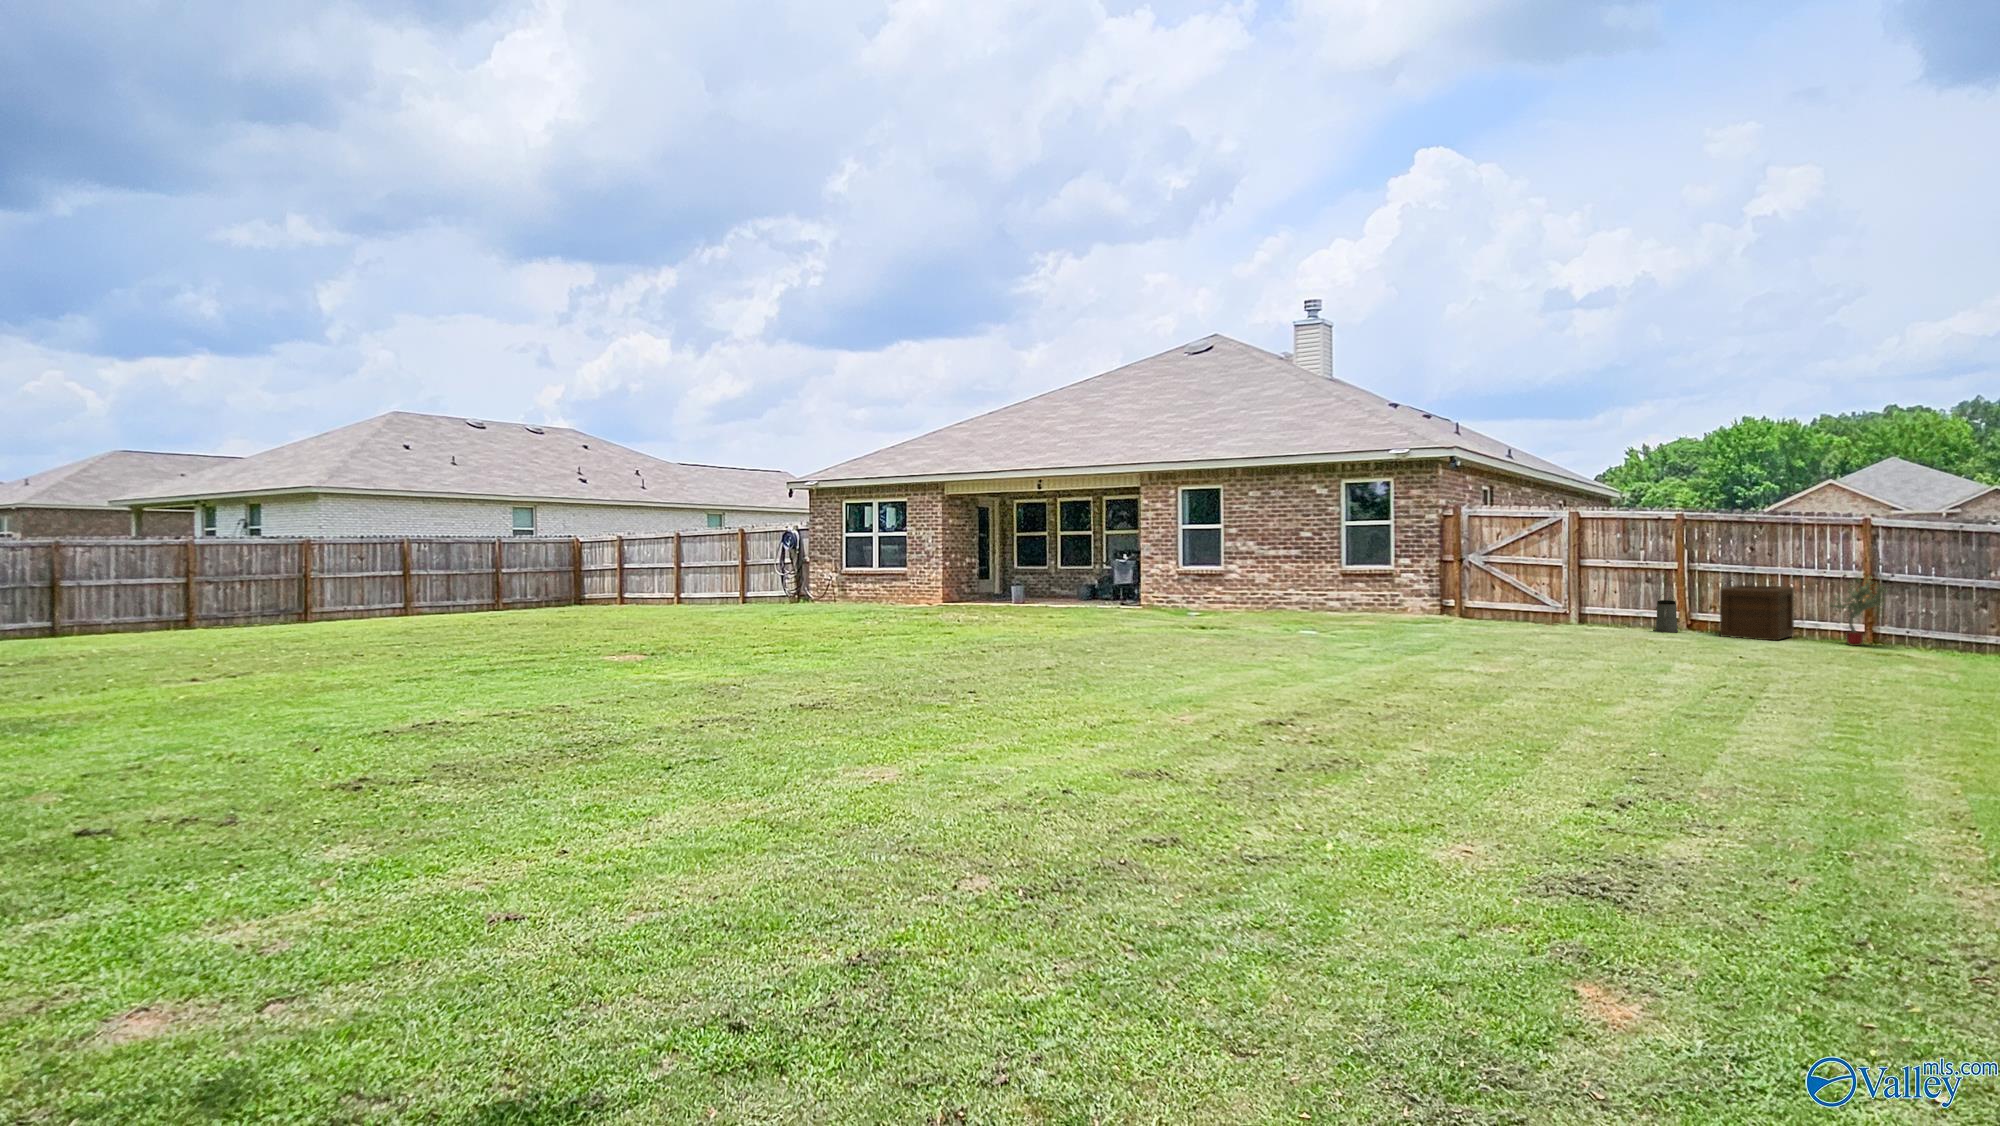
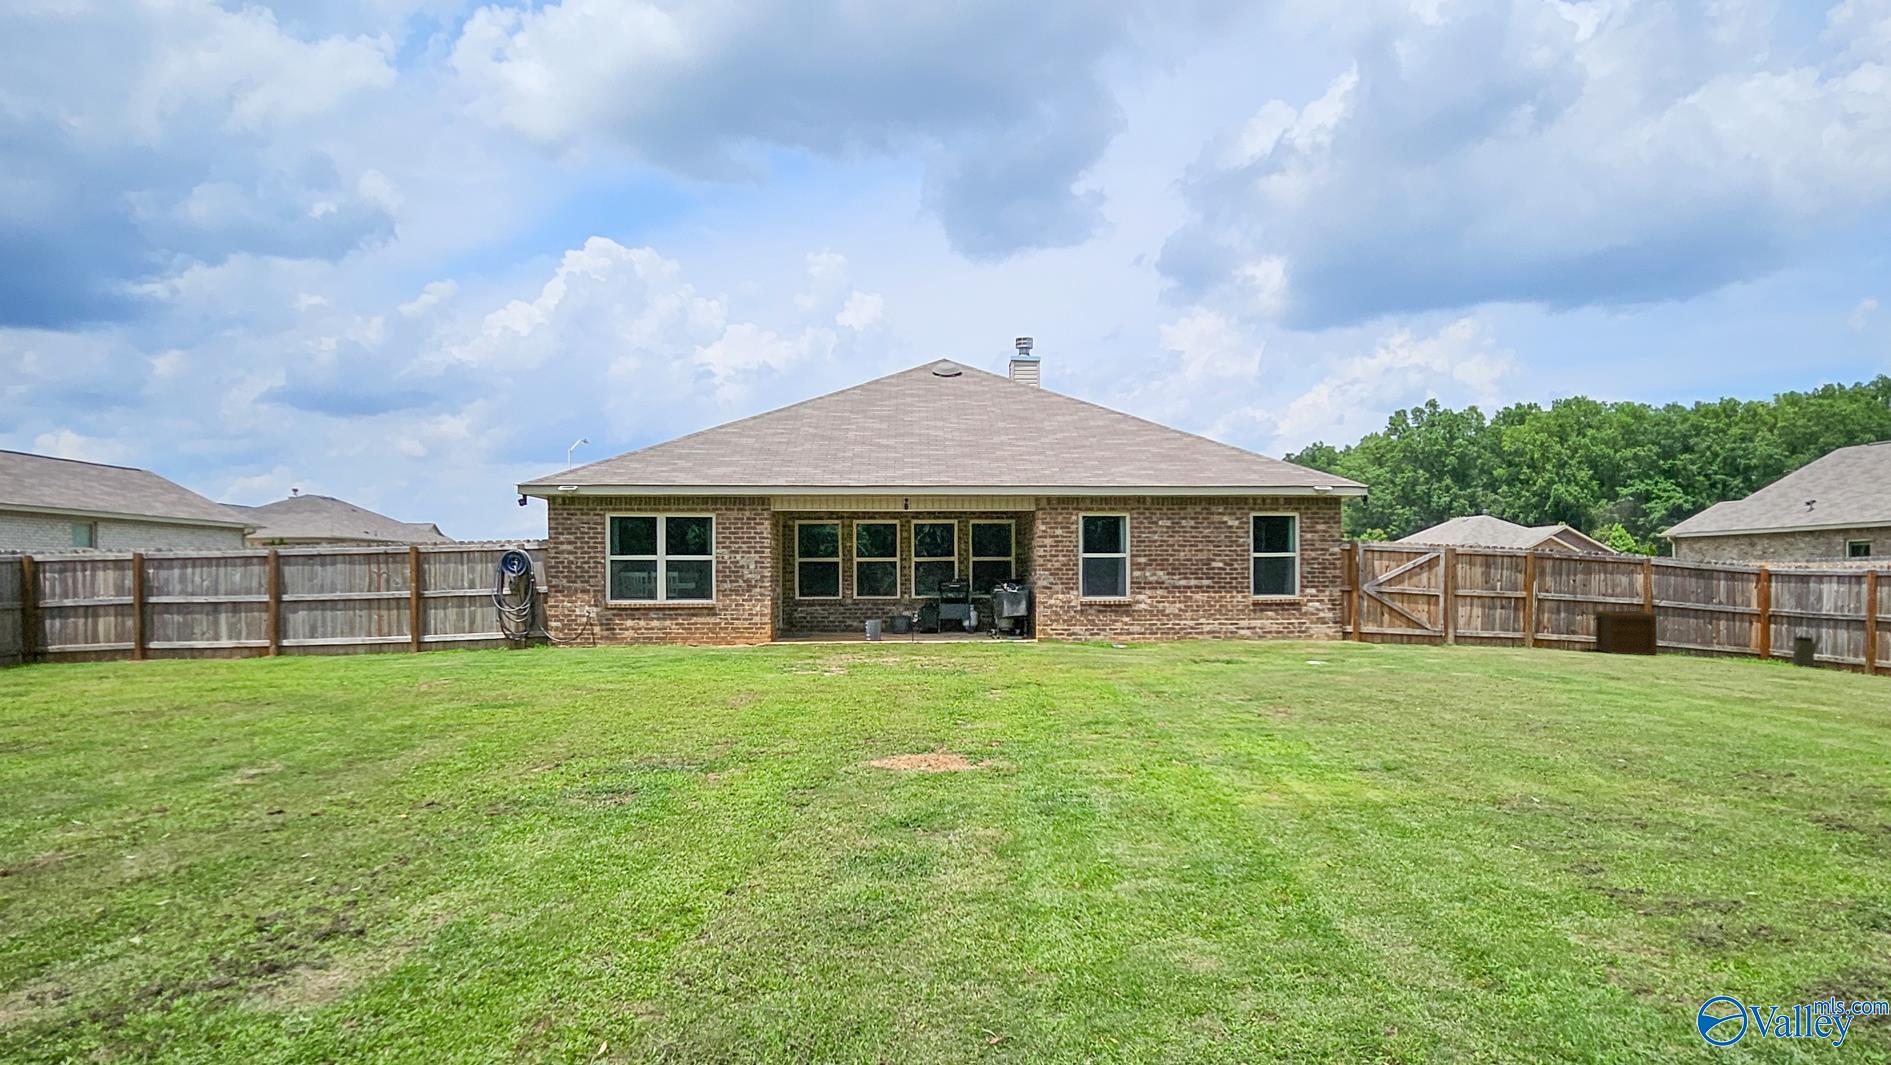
potted tree: present [1830,576,1884,646] -> none [1676,602,1732,657]
watering can: present [1655,593,1678,633] -> present [1792,634,1820,667]

